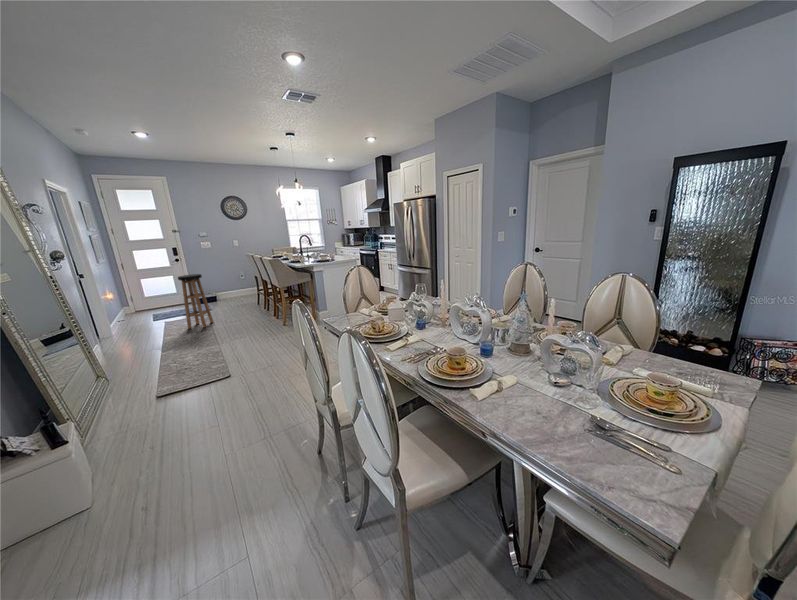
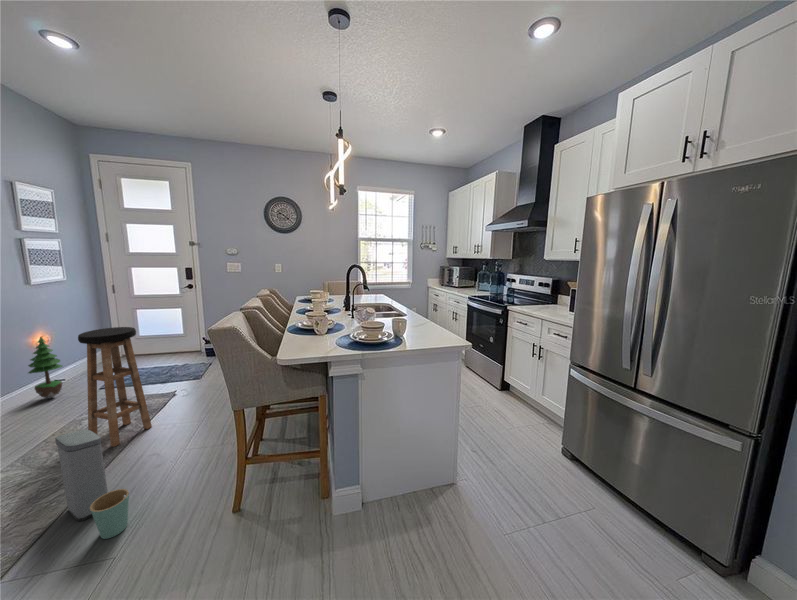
potted tree: none [115,291,134,327] -> present [28,337,62,398]
trash can: none [209,306,246,336] -> present [55,430,129,539]

